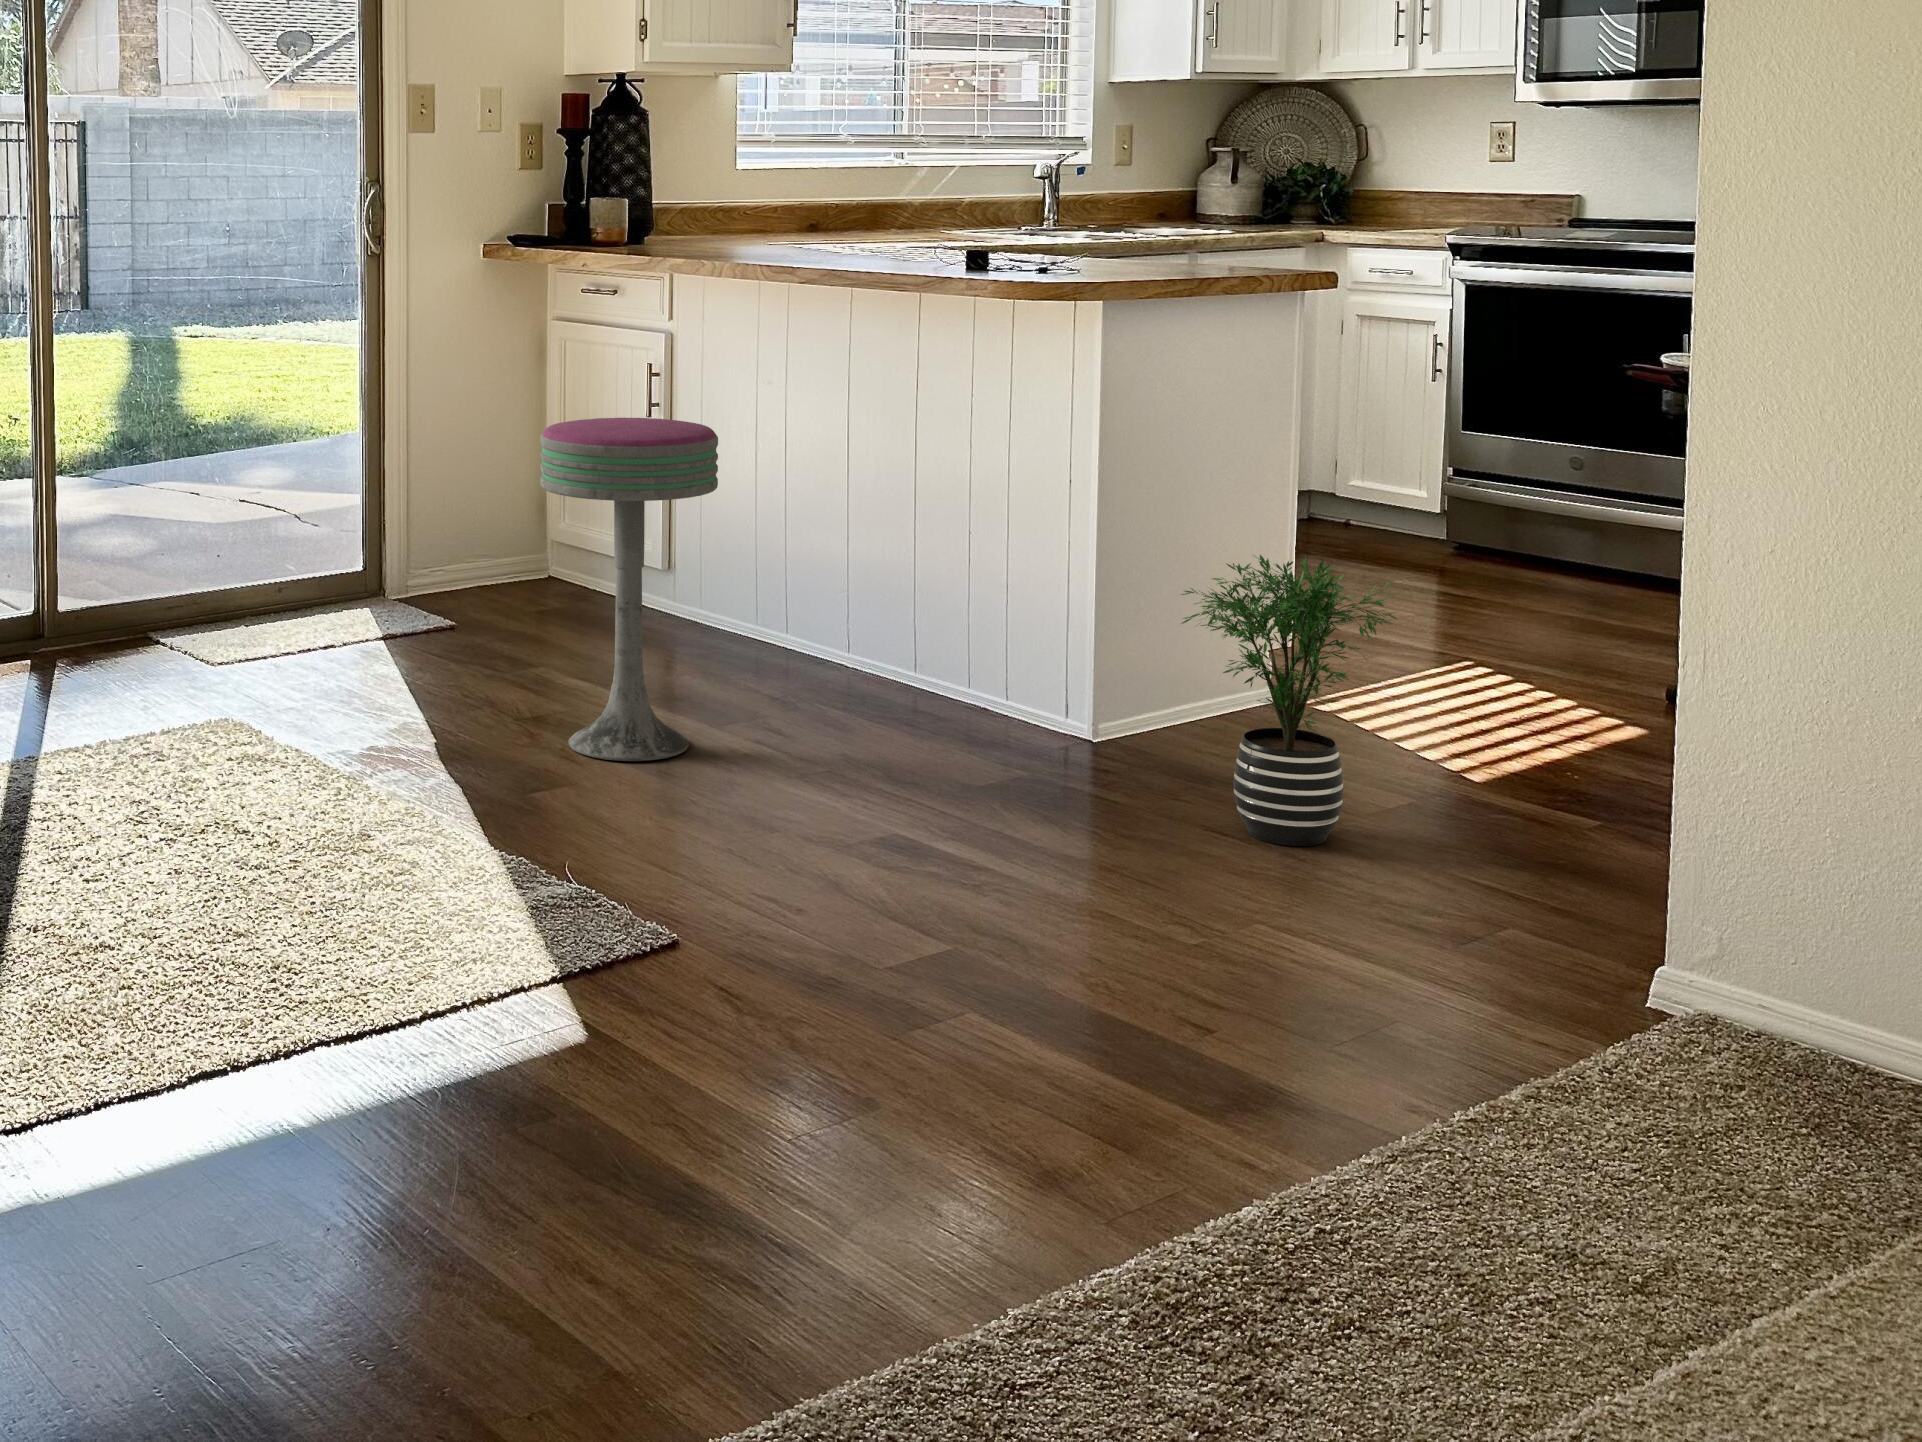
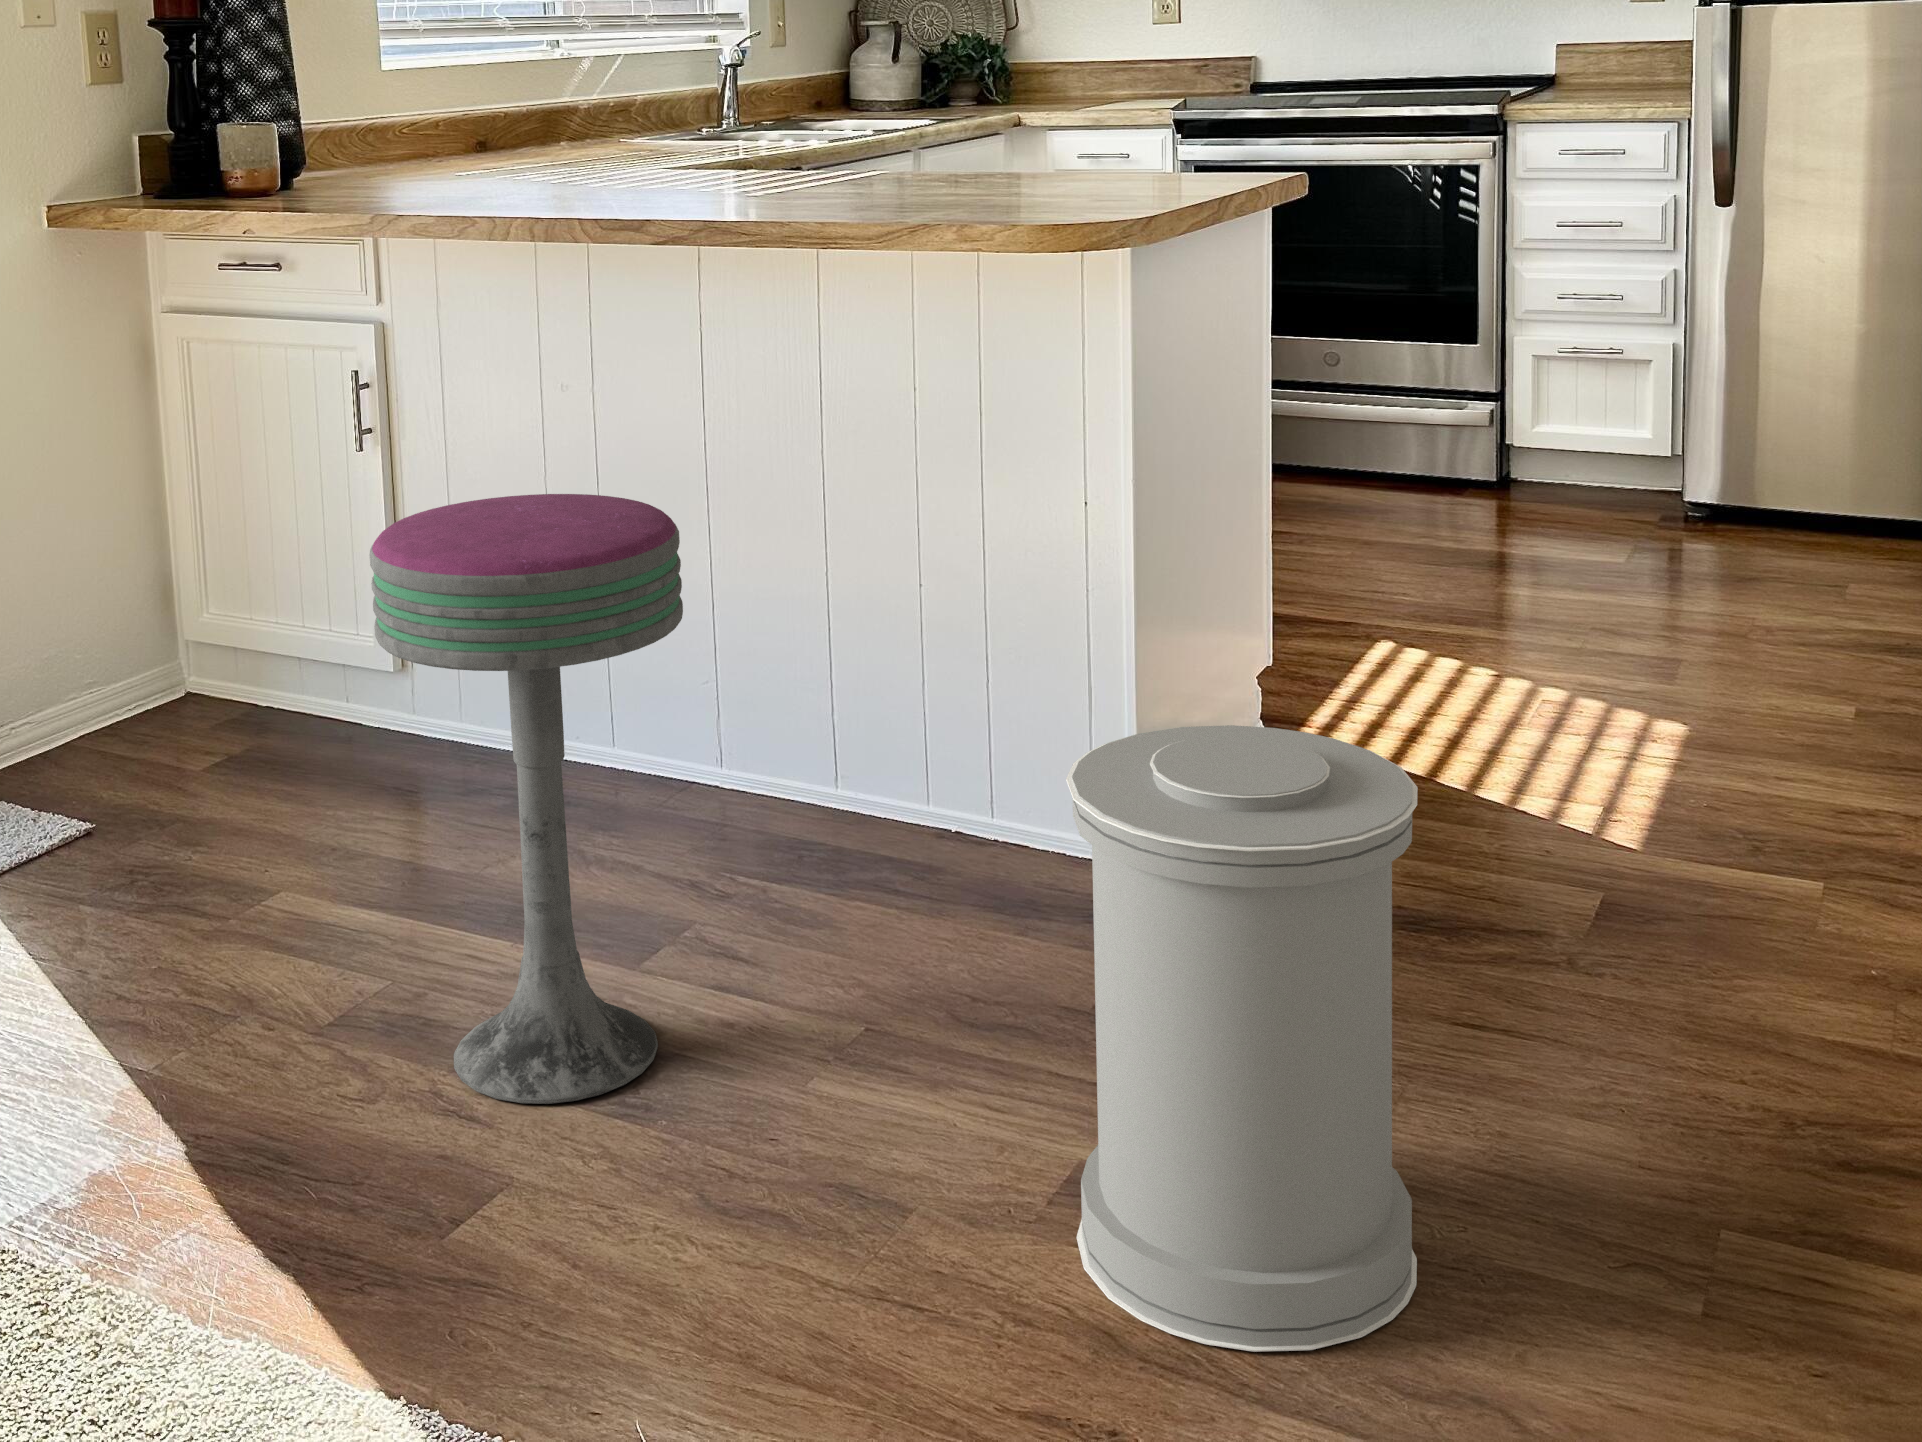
potted plant: present [1181,555,1397,846] -> none [1448,603,1782,1047]
trash can: none [824,564,1023,895] -> present [1066,725,1418,1352]

